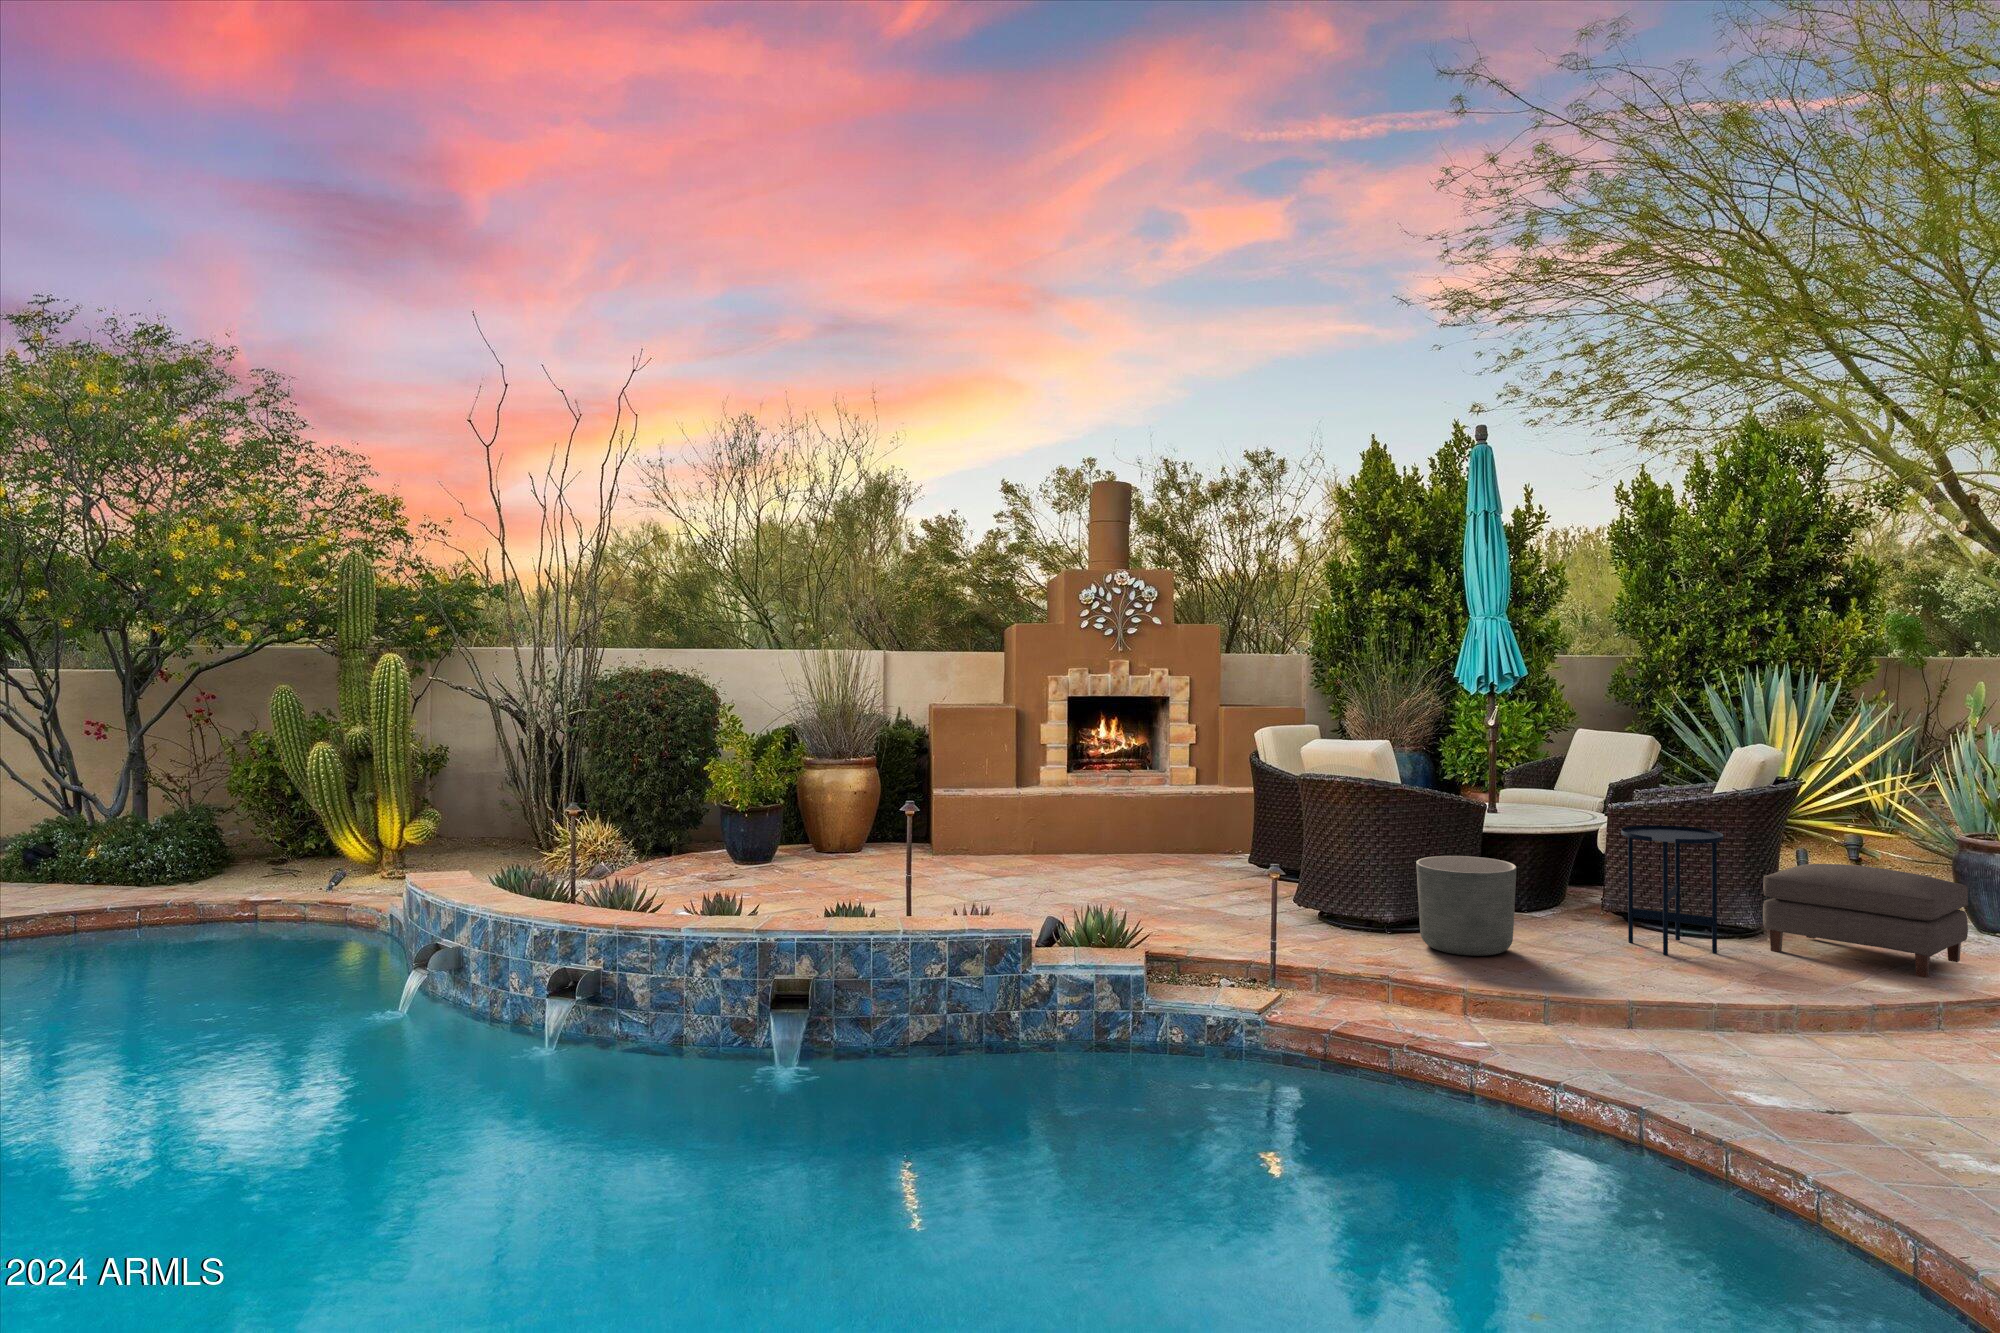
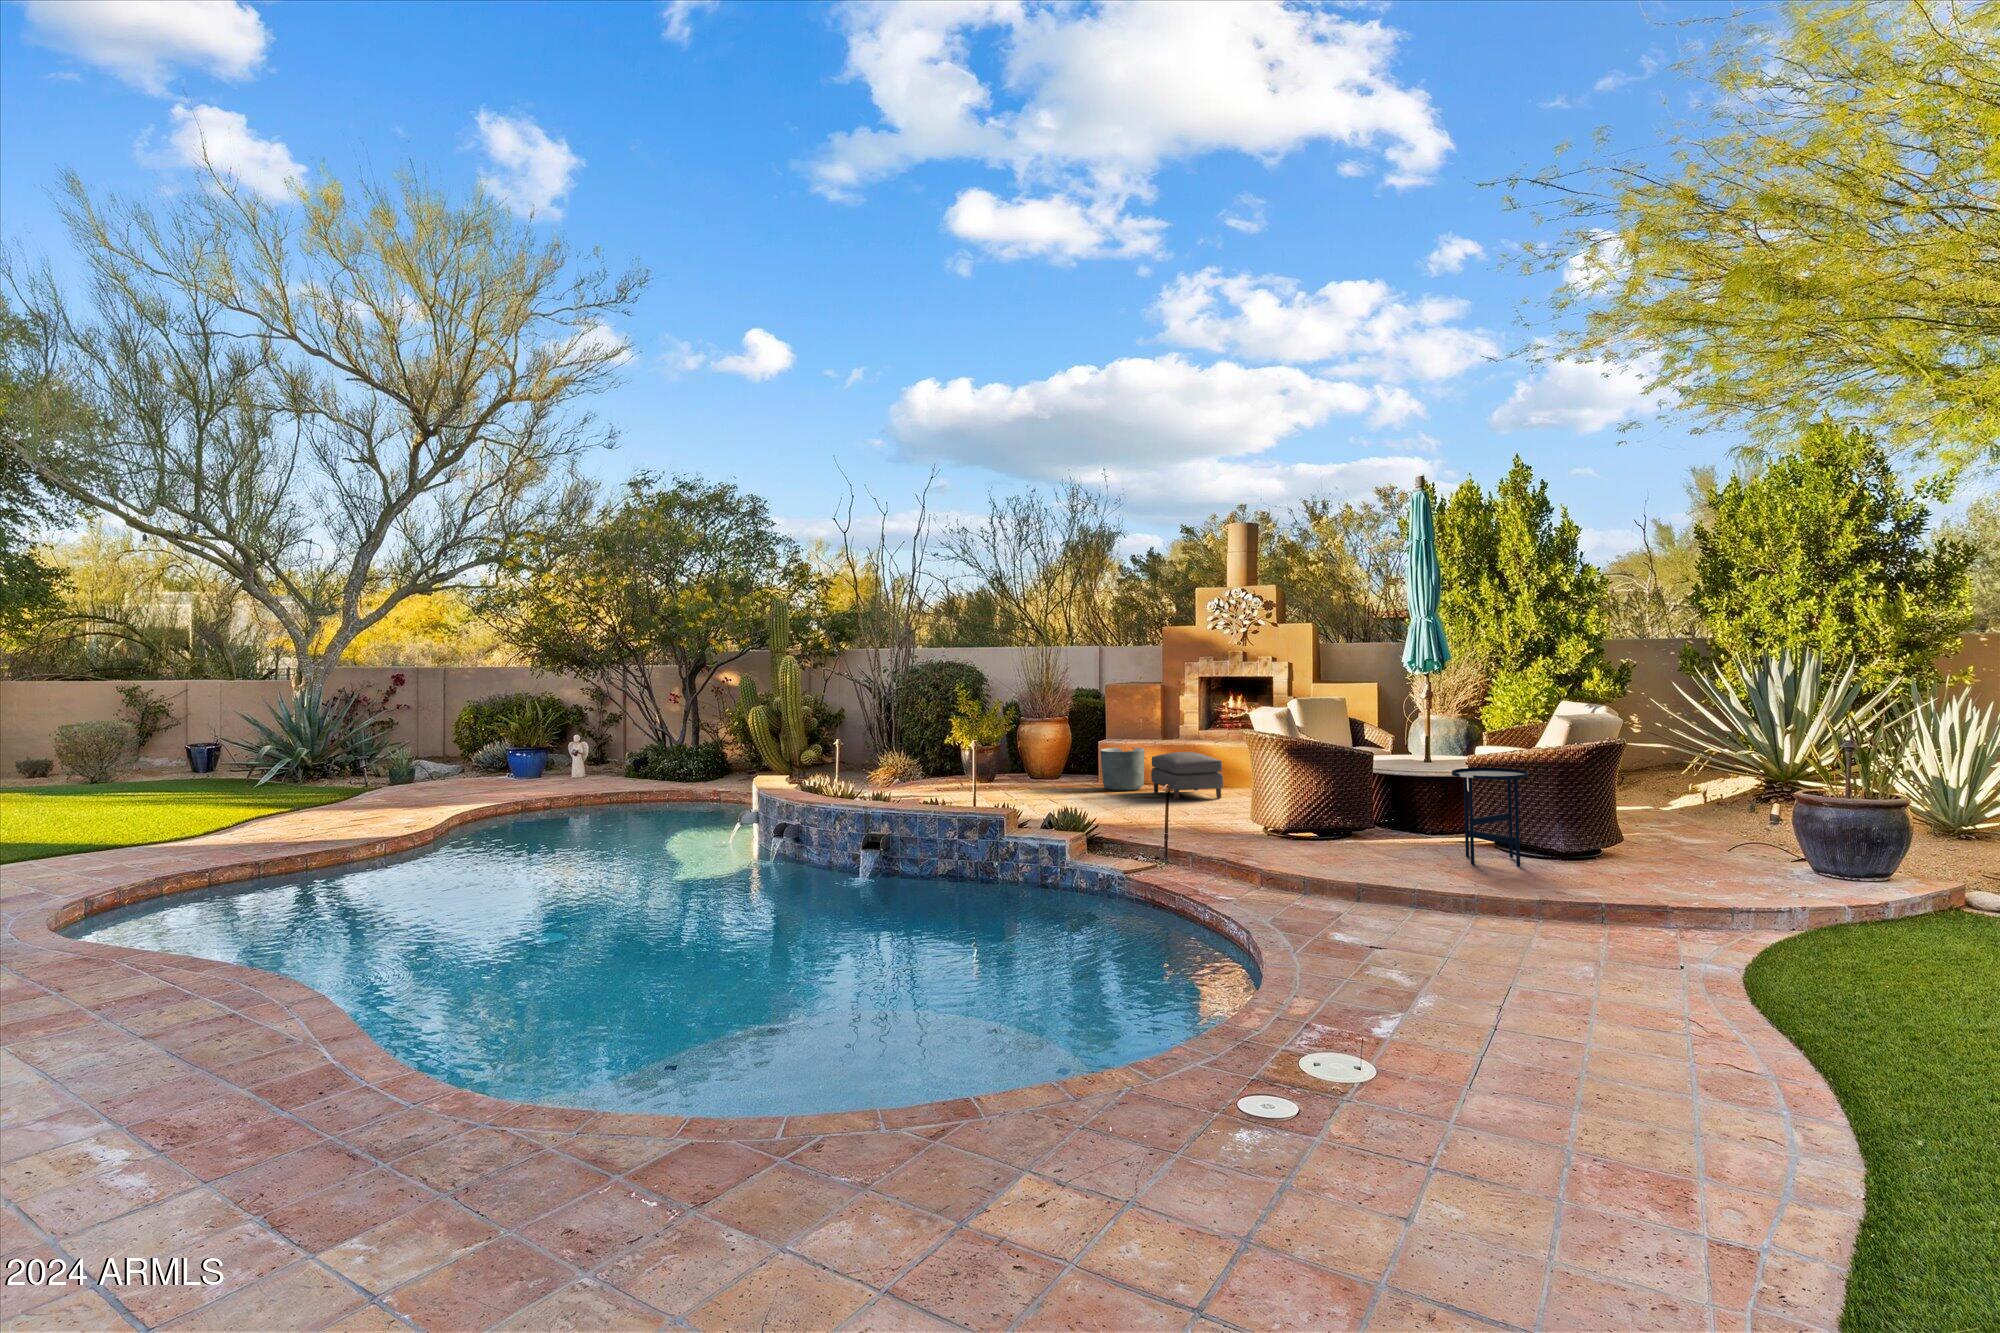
planter: present [1416,856,1516,956] -> present [1100,747,1144,791]
ottoman: present [1763,864,1968,978] -> present [1151,752,1223,800]

